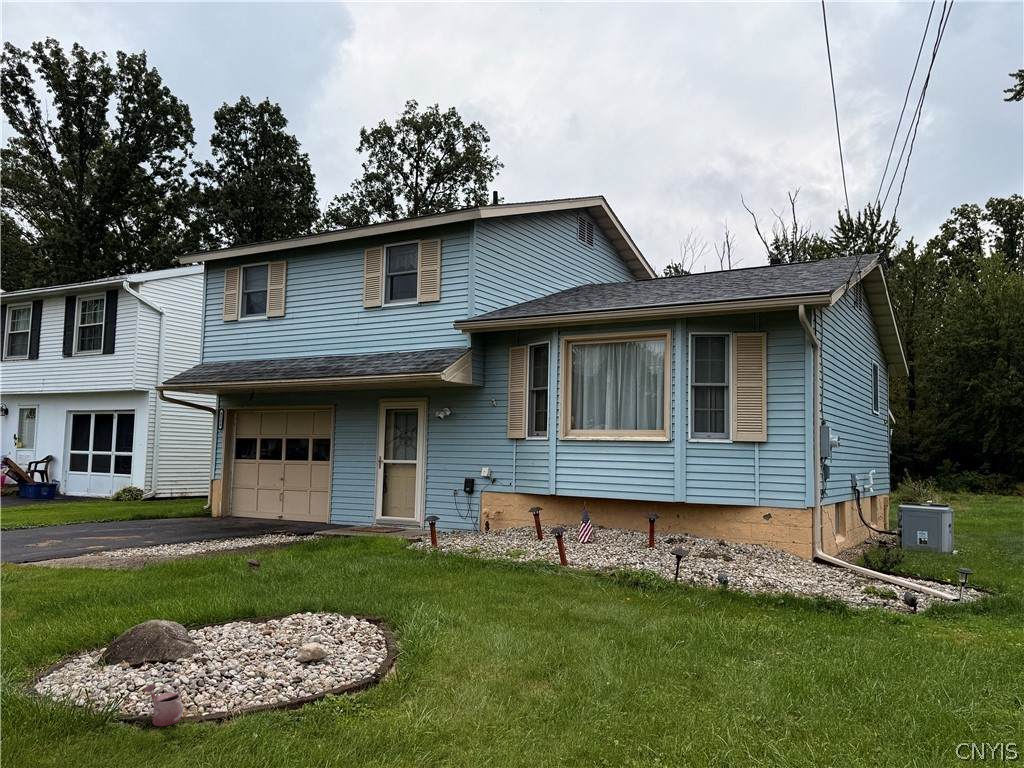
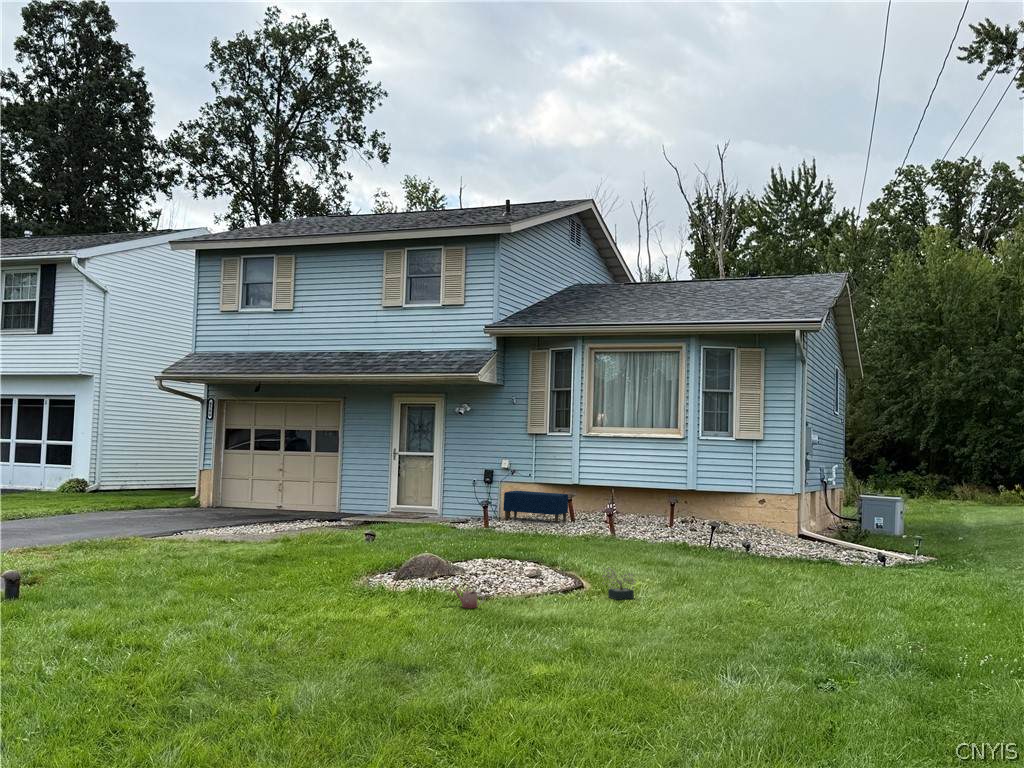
bench: none [476,501,547,540] -> present [504,491,568,524]
decorative plant: none [414,648,474,704] -> present [603,568,636,600]

